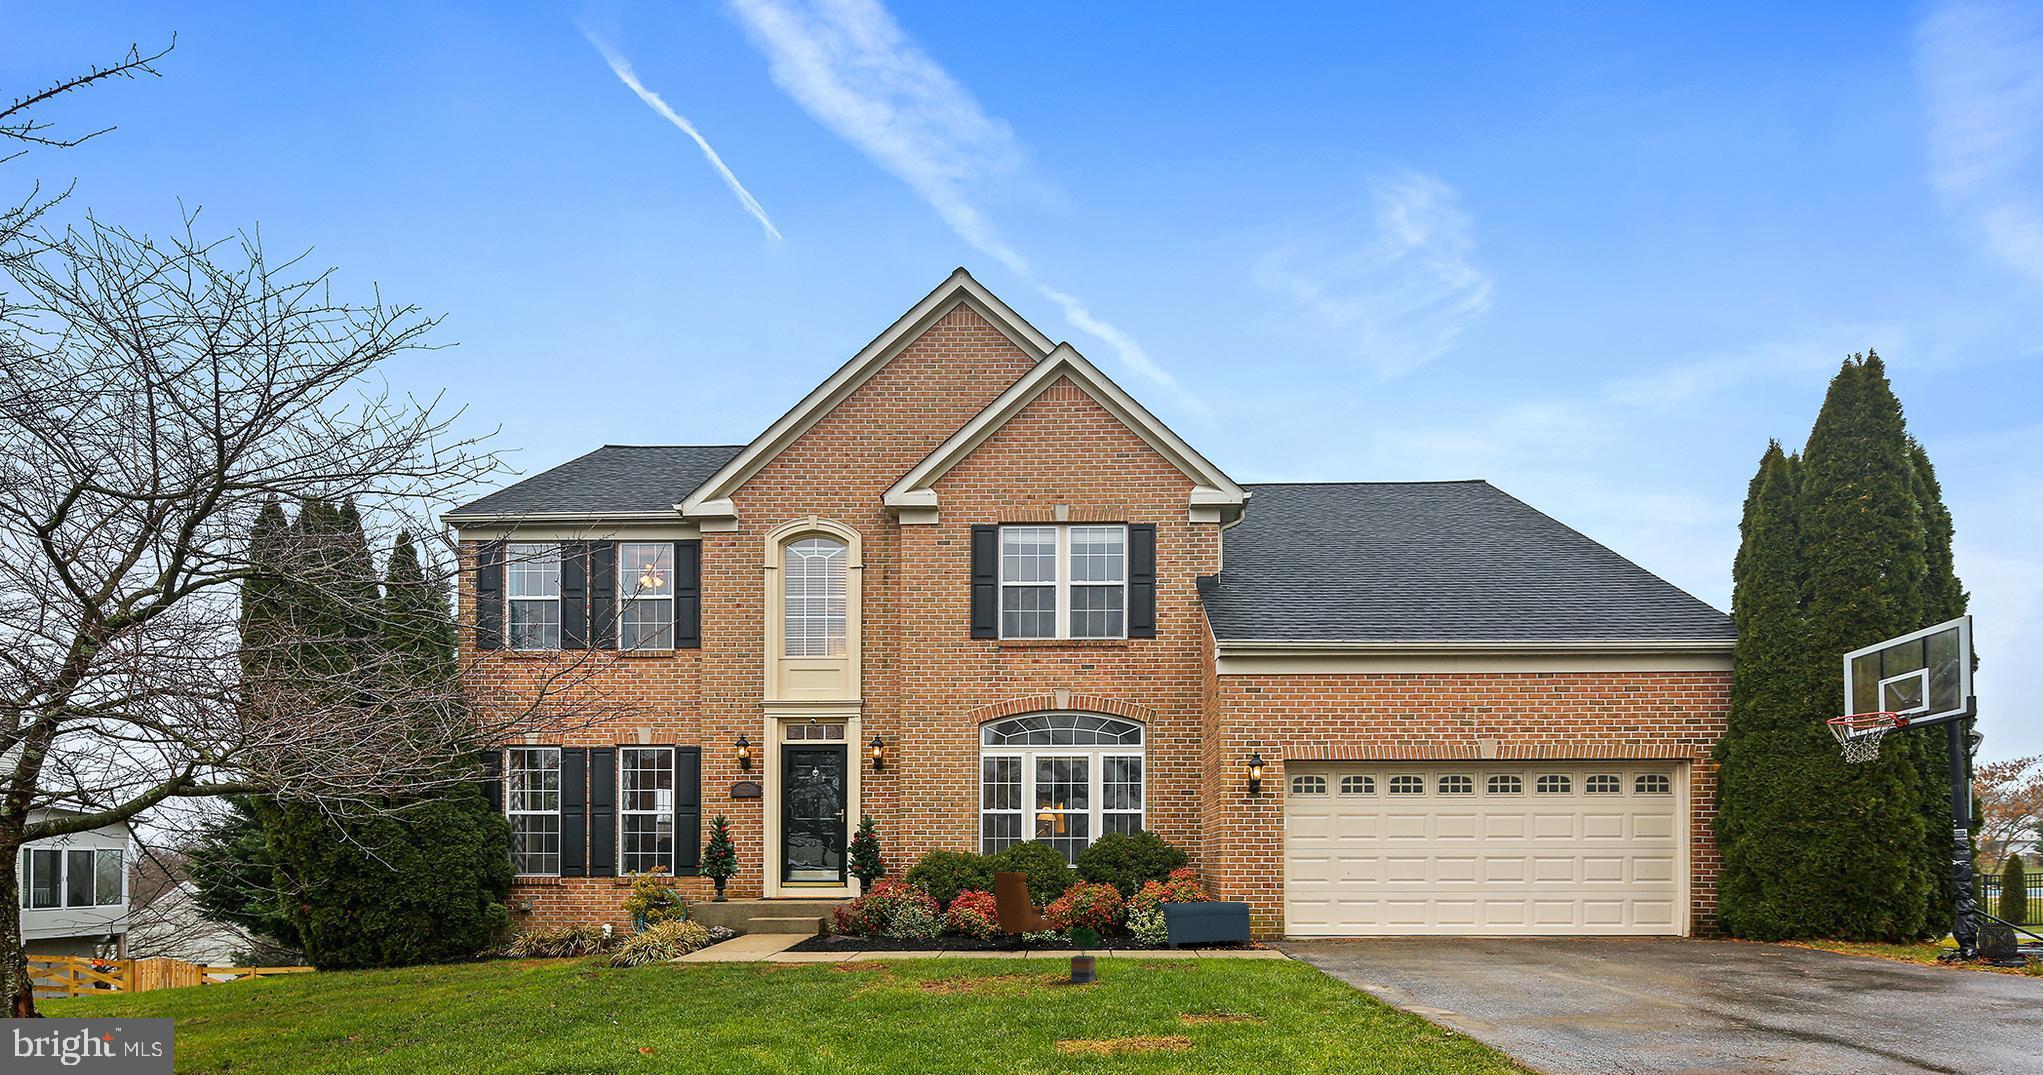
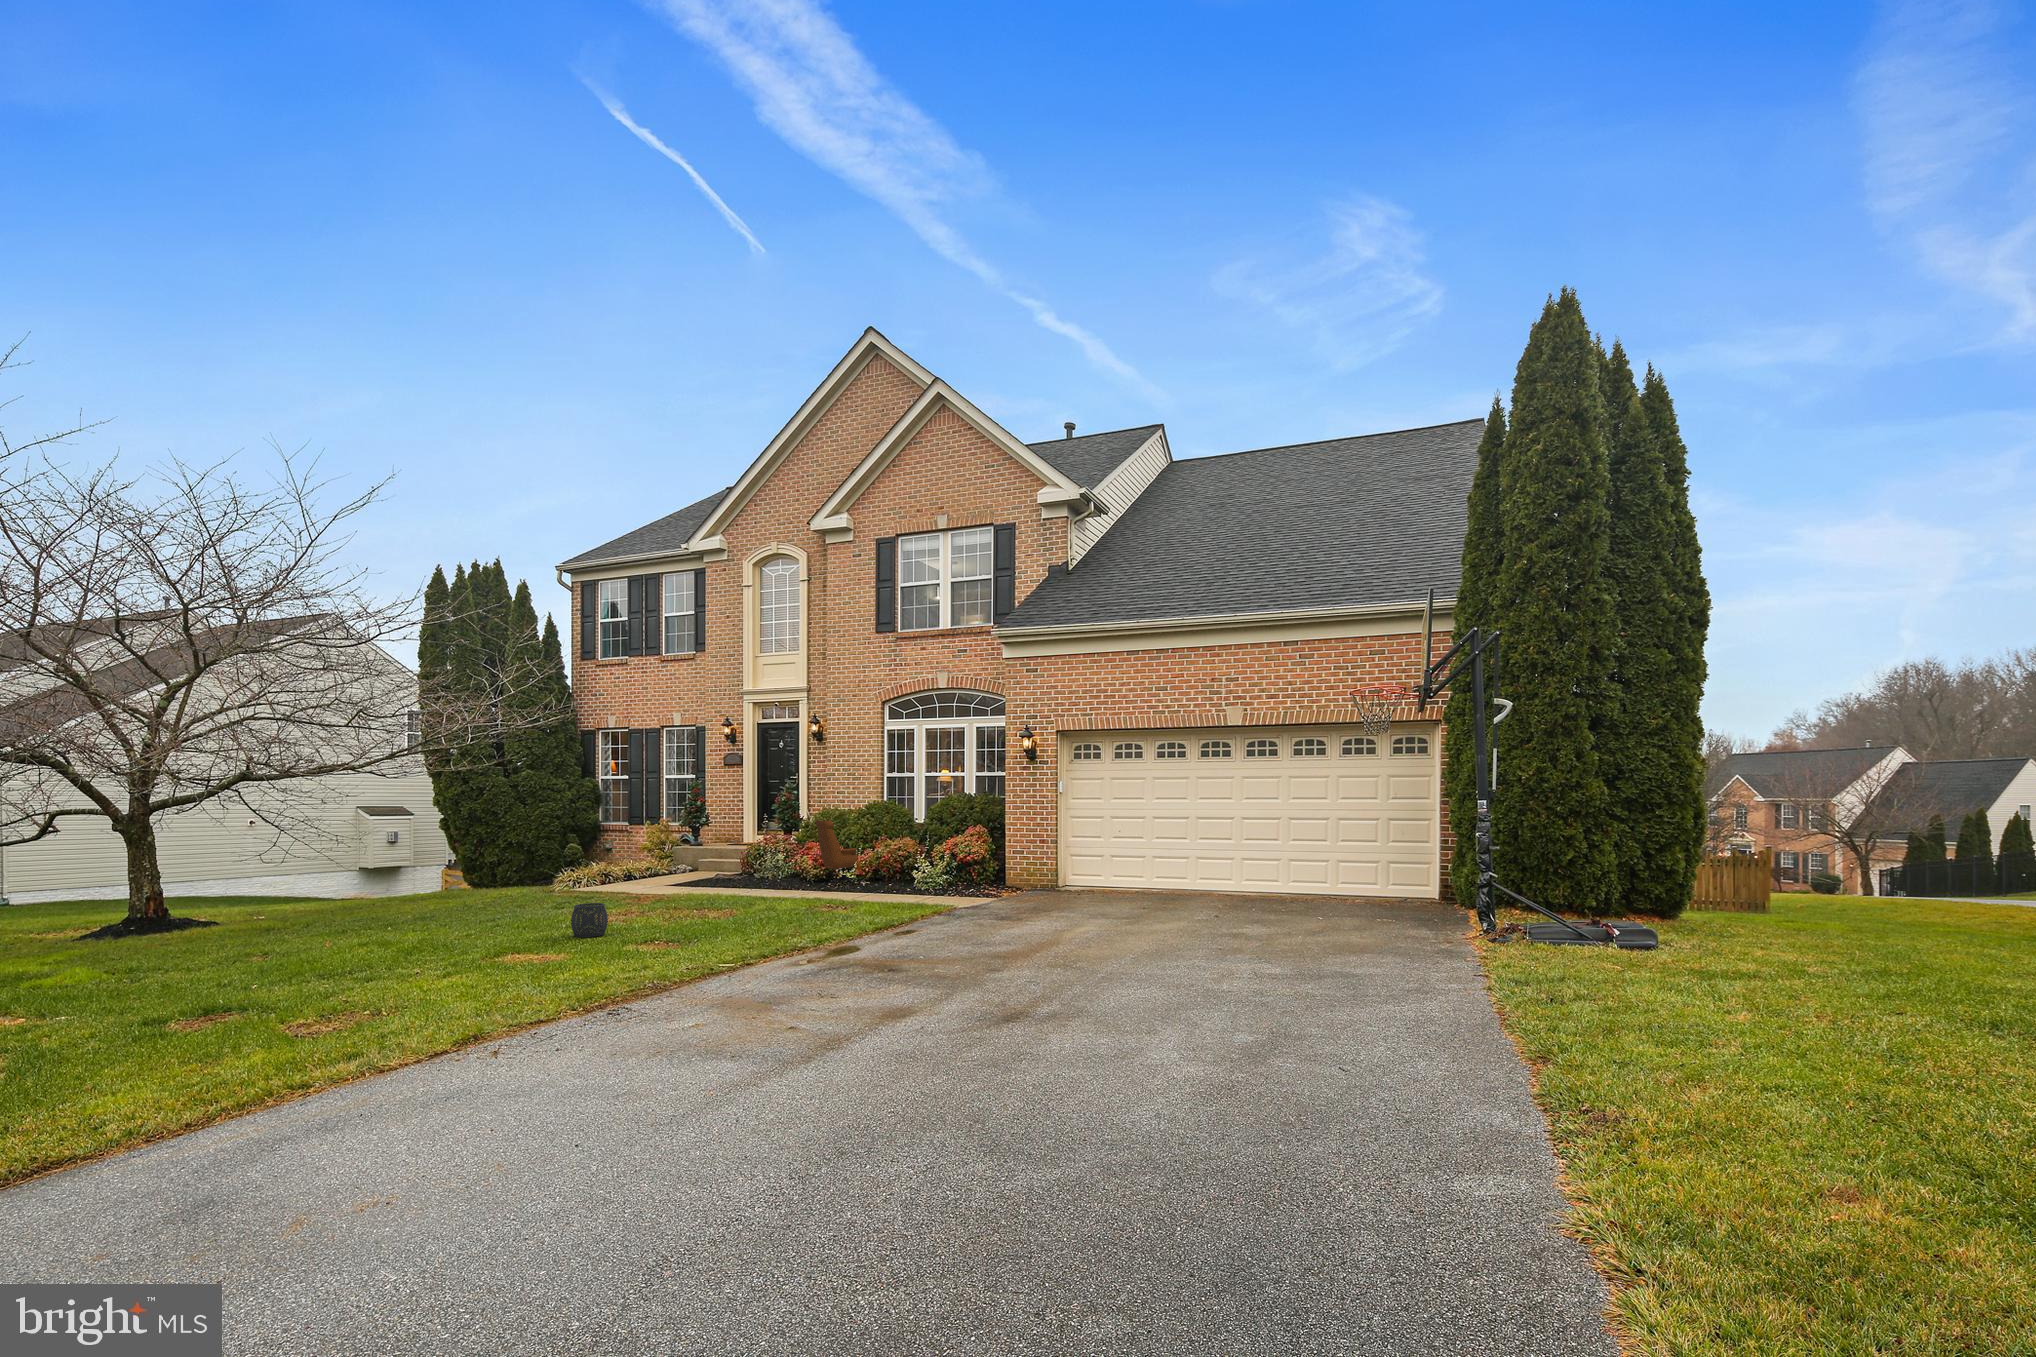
bench: present [1160,901,1250,949] -> none [945,851,1023,888]
woven basket: present [1977,925,2018,958] -> present [571,903,608,938]
potted tree: present [1069,928,1100,982] -> none [751,861,782,904]

